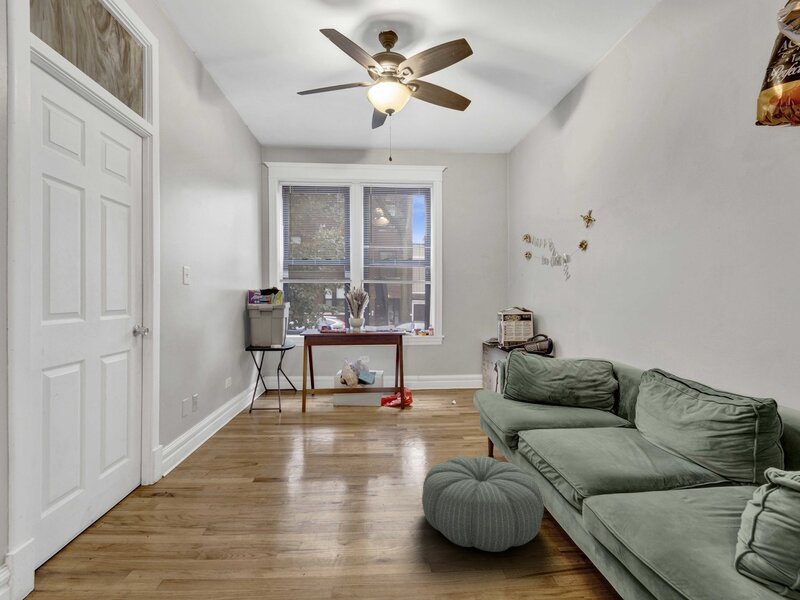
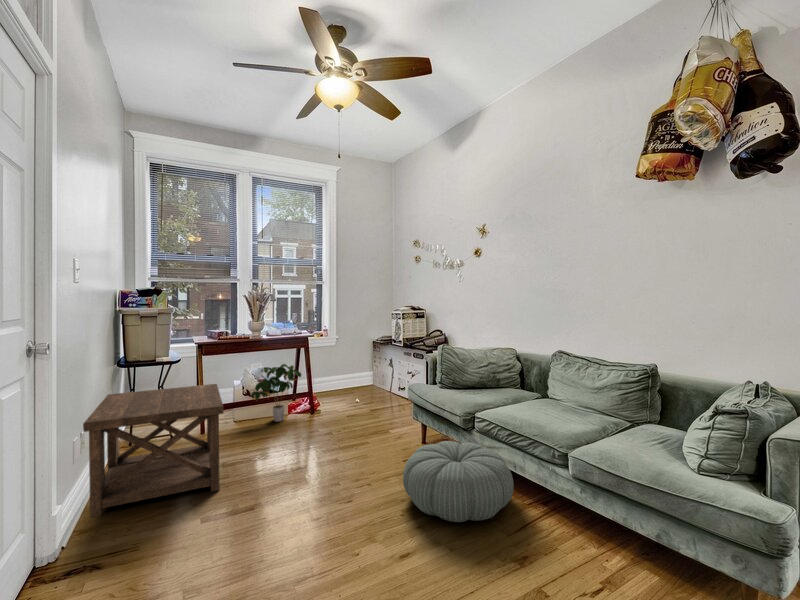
potted plant: none [345,359,393,412] -> present [251,364,301,422]
side table: none [187,371,305,464] -> present [83,384,224,518]

